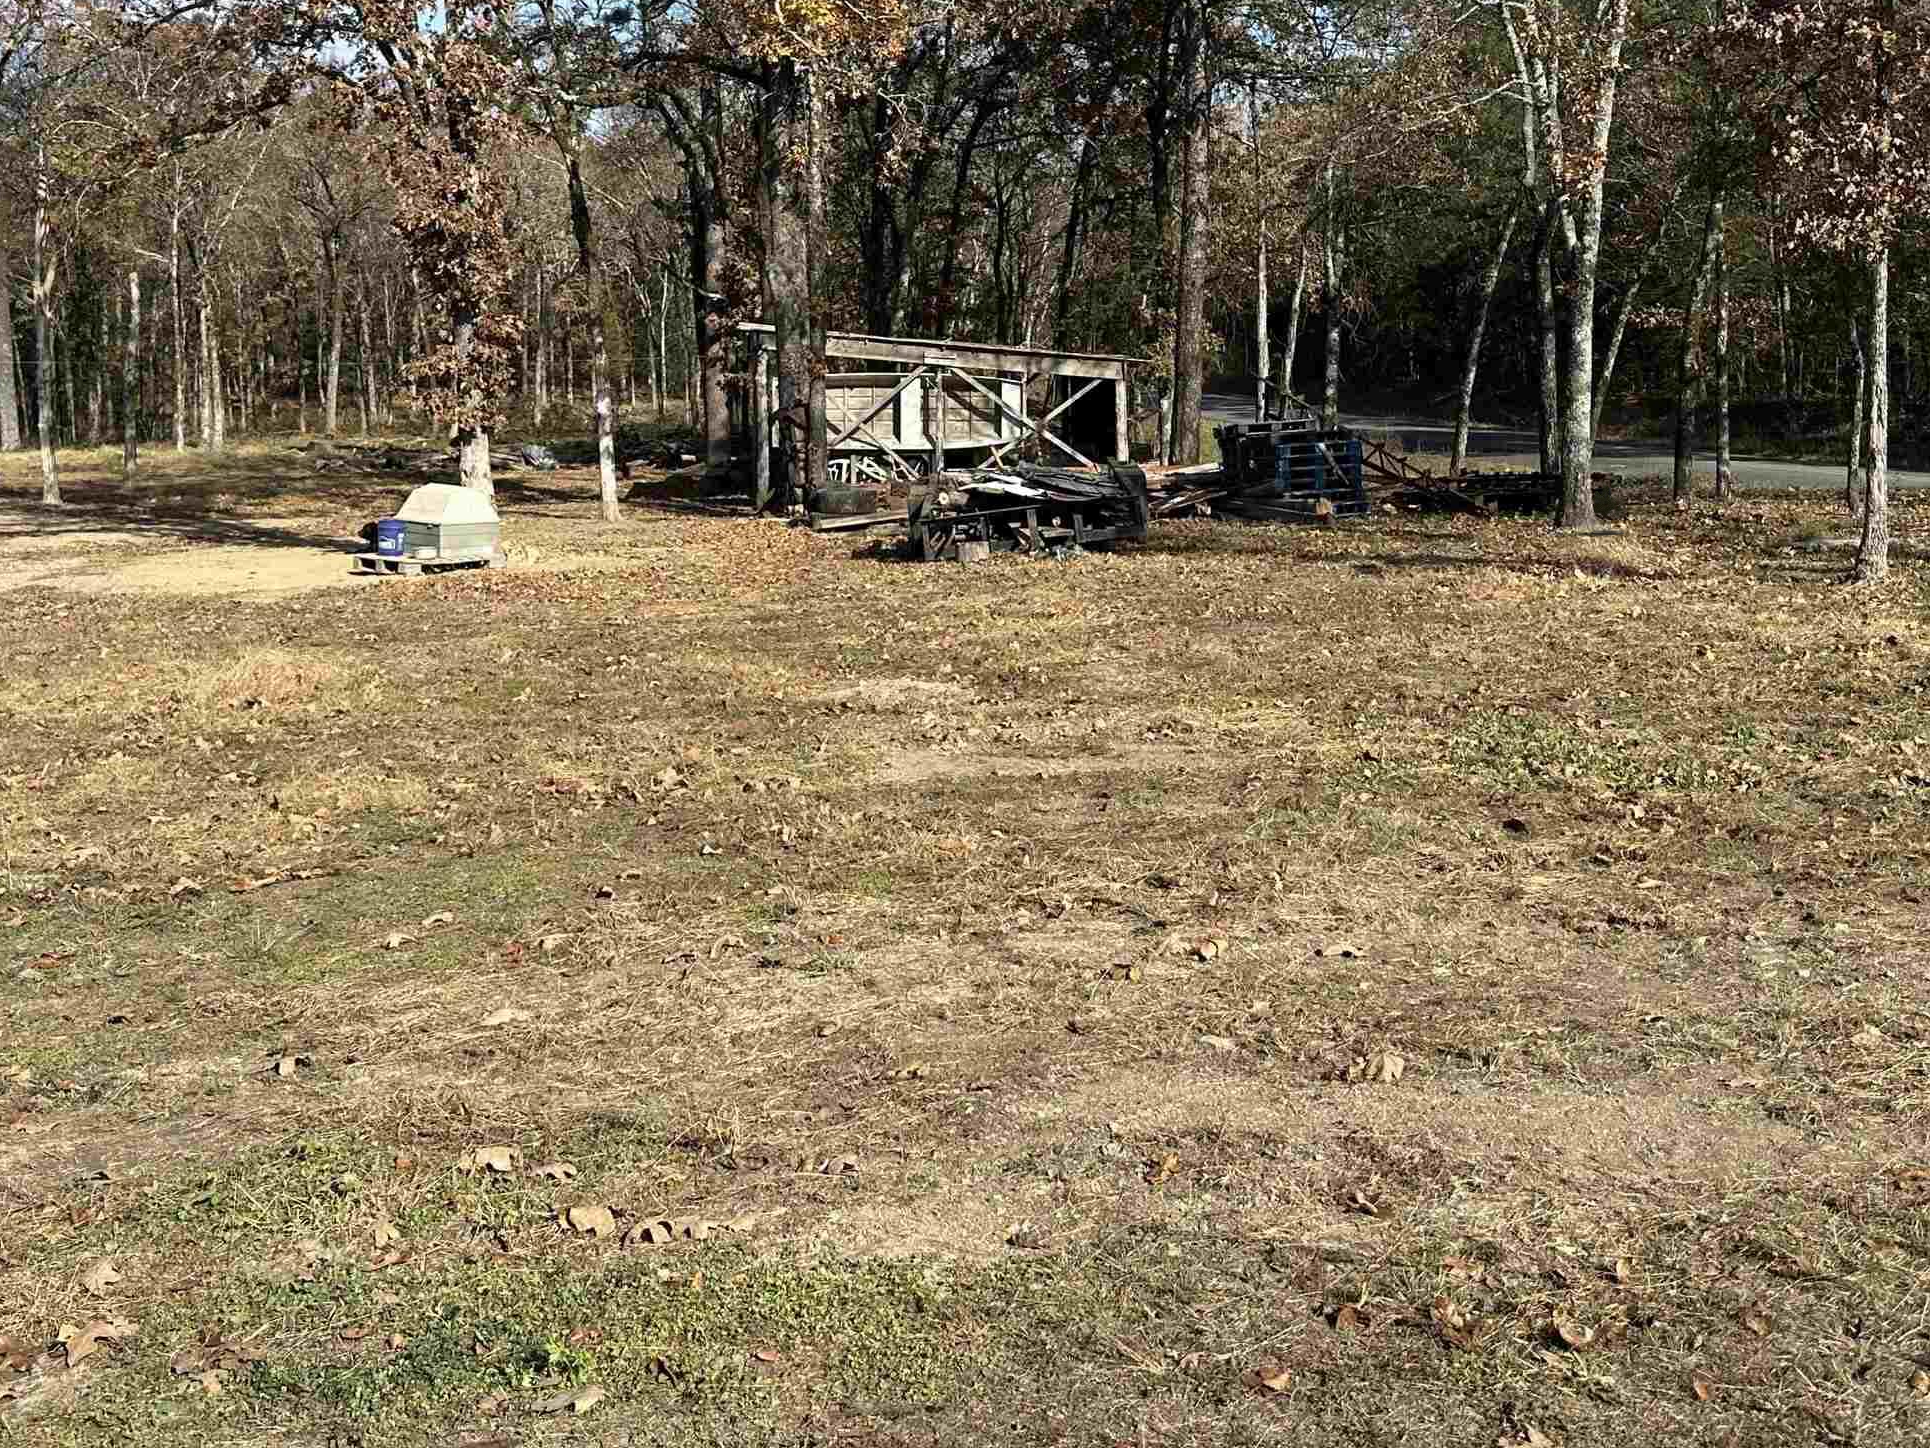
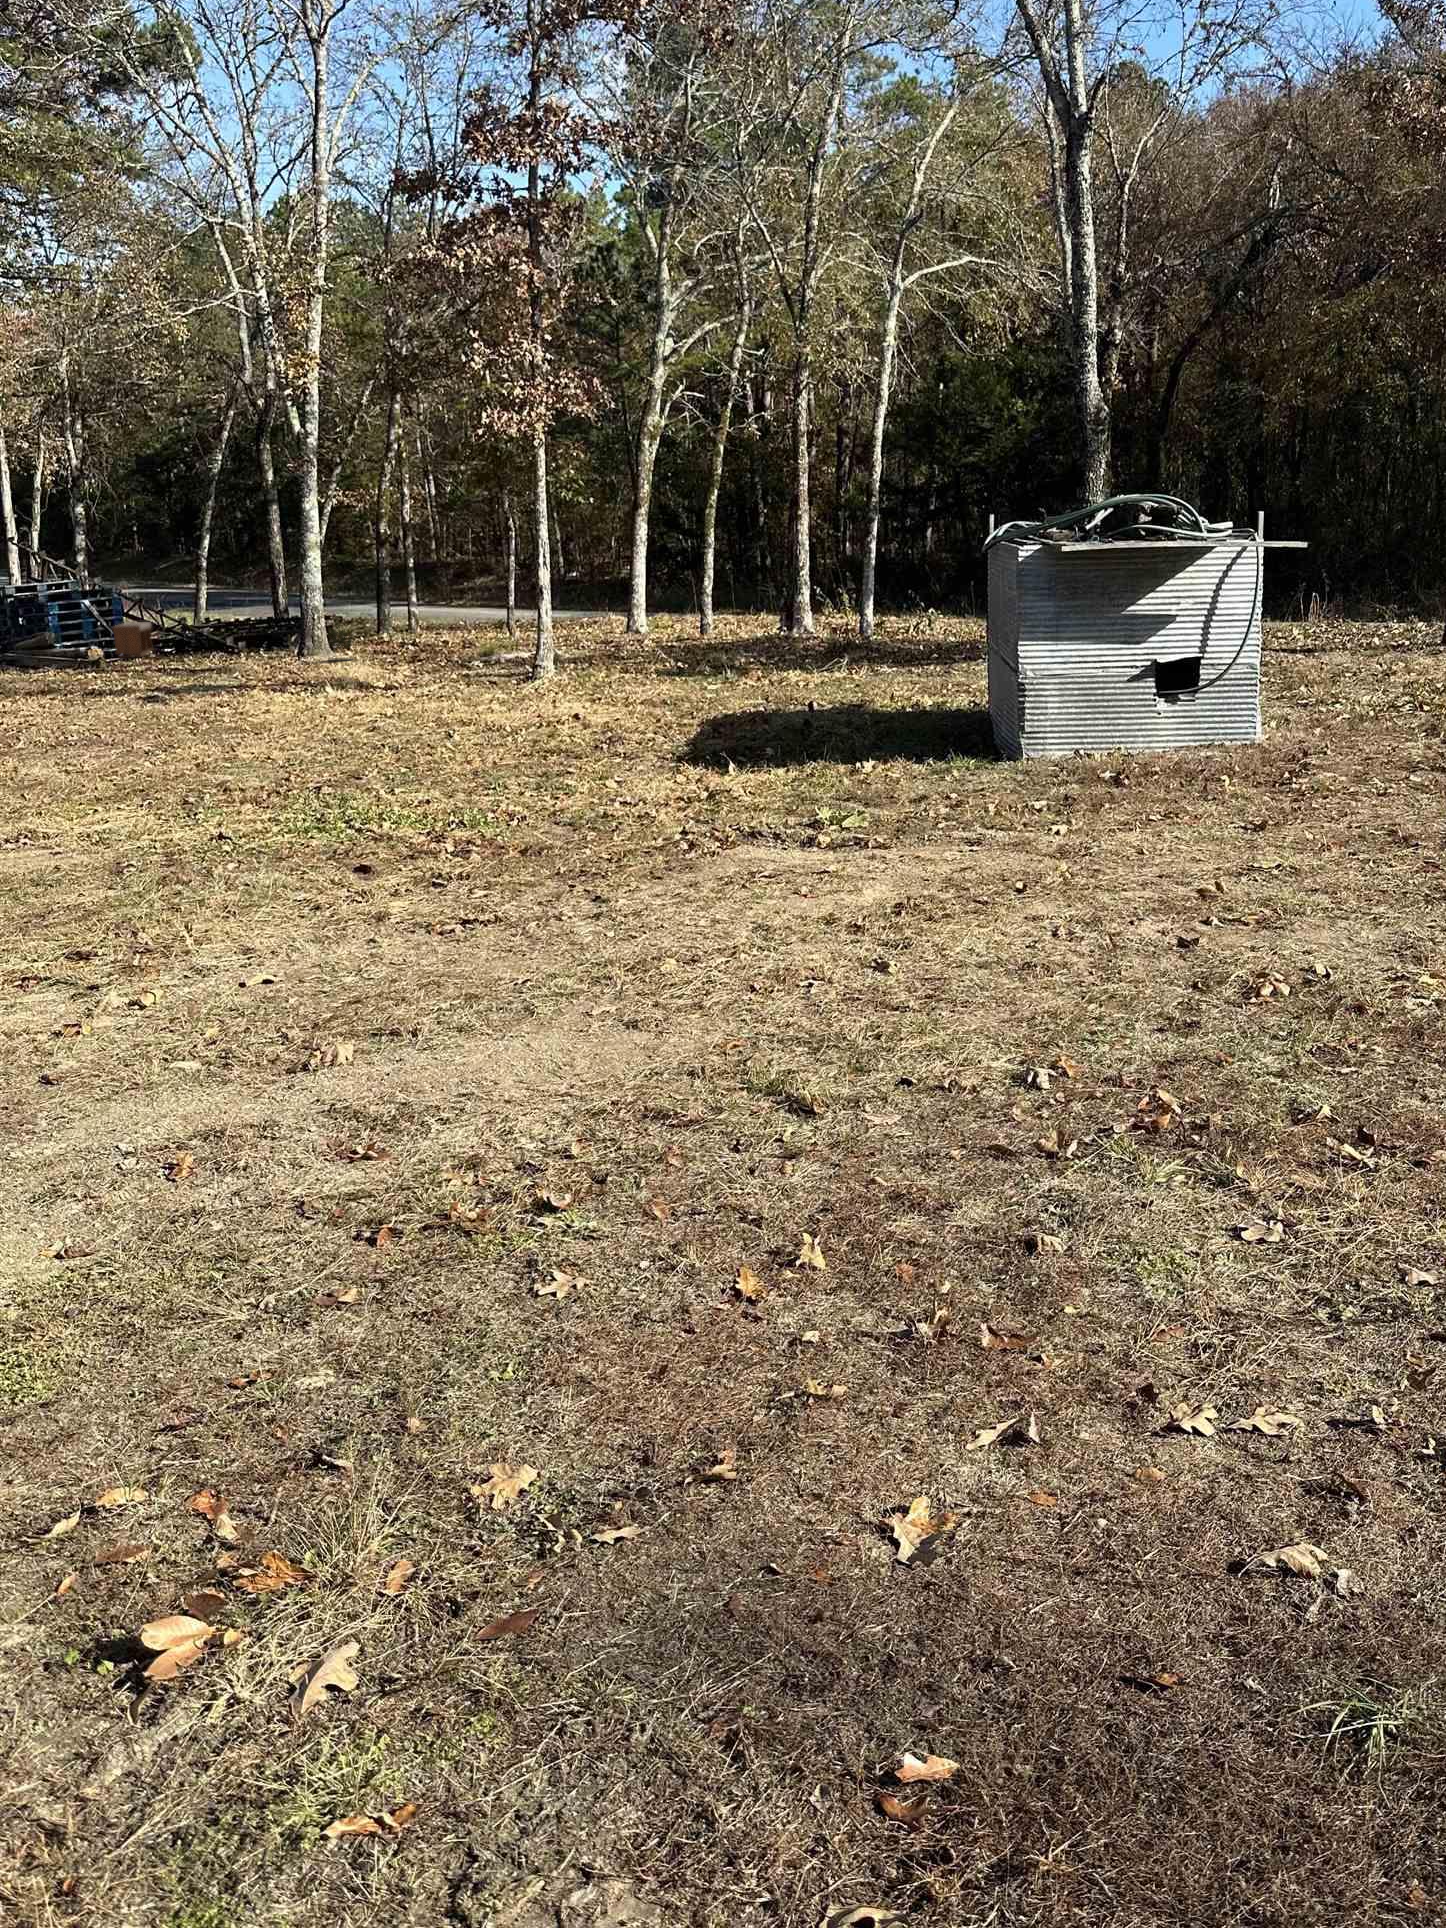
bench: none [1352,474,1396,516] -> present [113,622,153,658]

